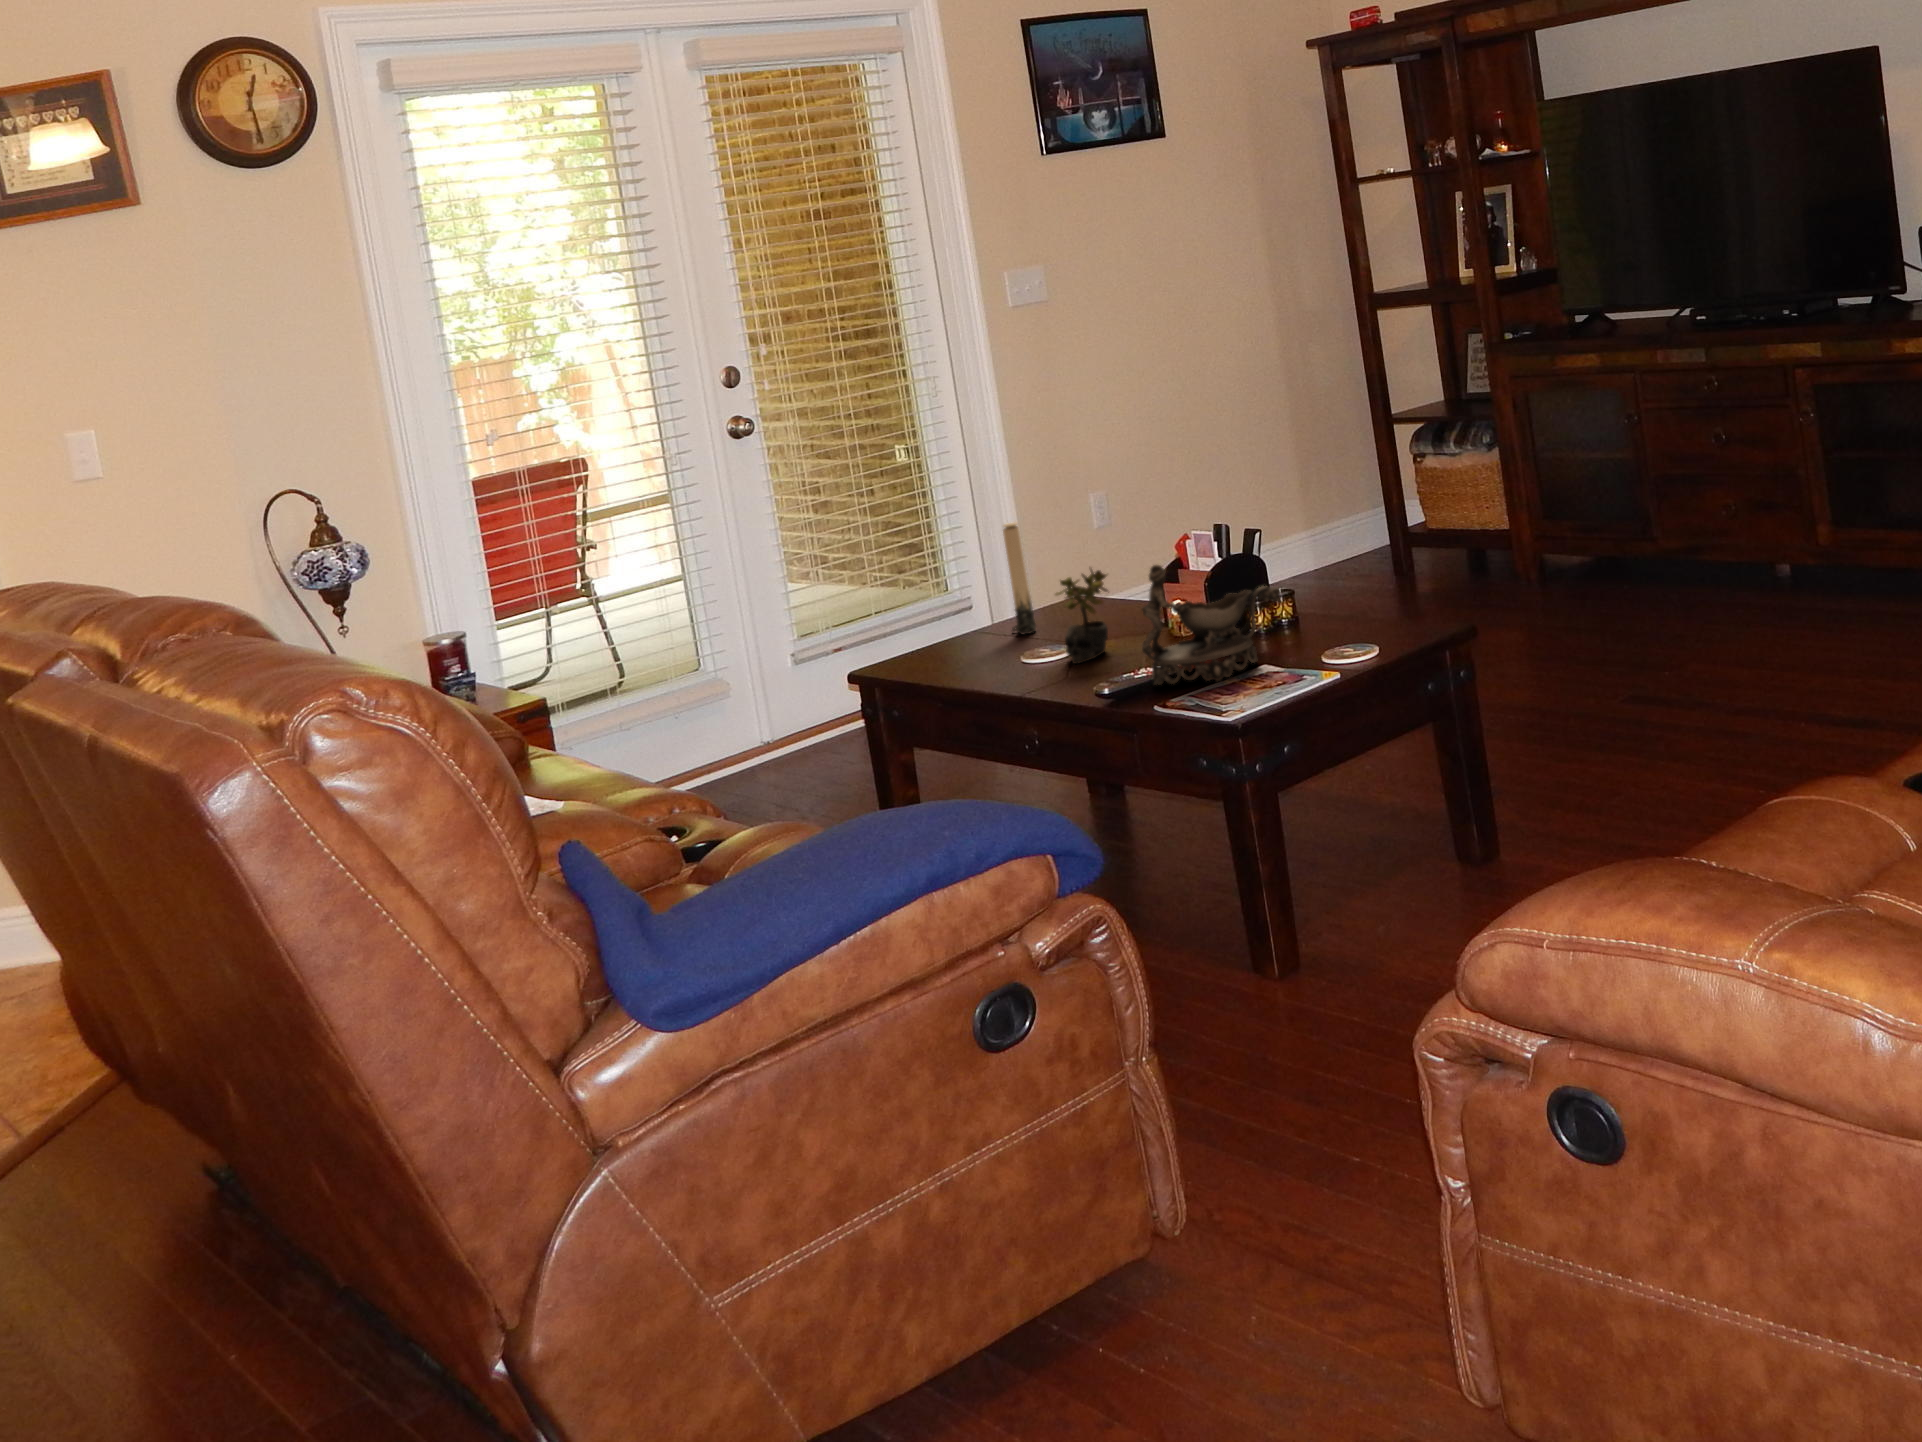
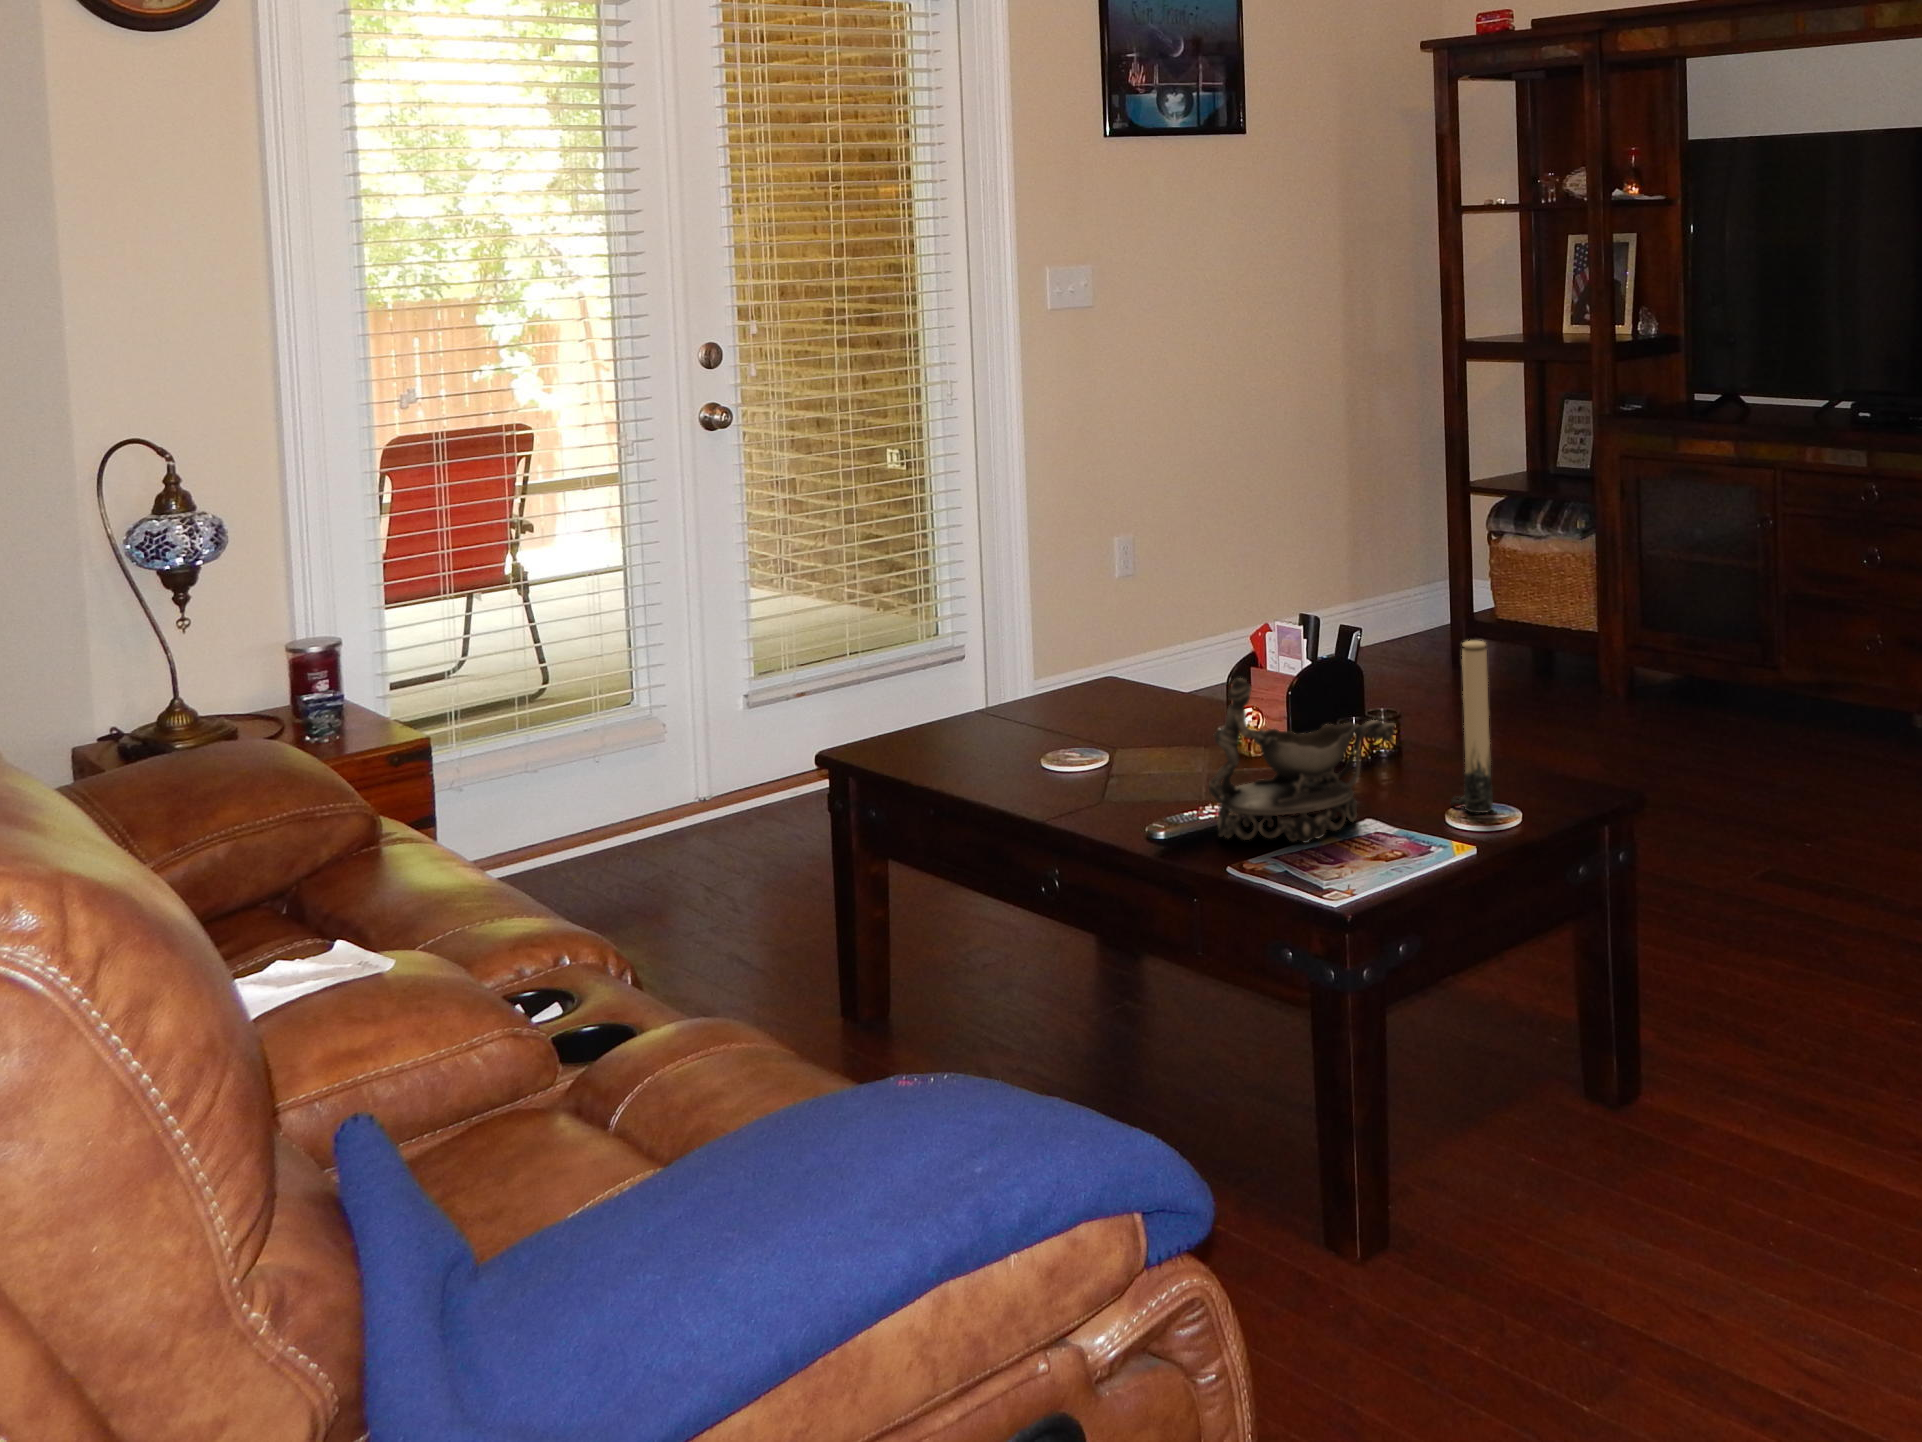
candle: present [1003,522,1036,634] -> present [1451,641,1493,813]
succulent plant: present [1056,569,1108,664] -> none [1092,659,1164,785]

